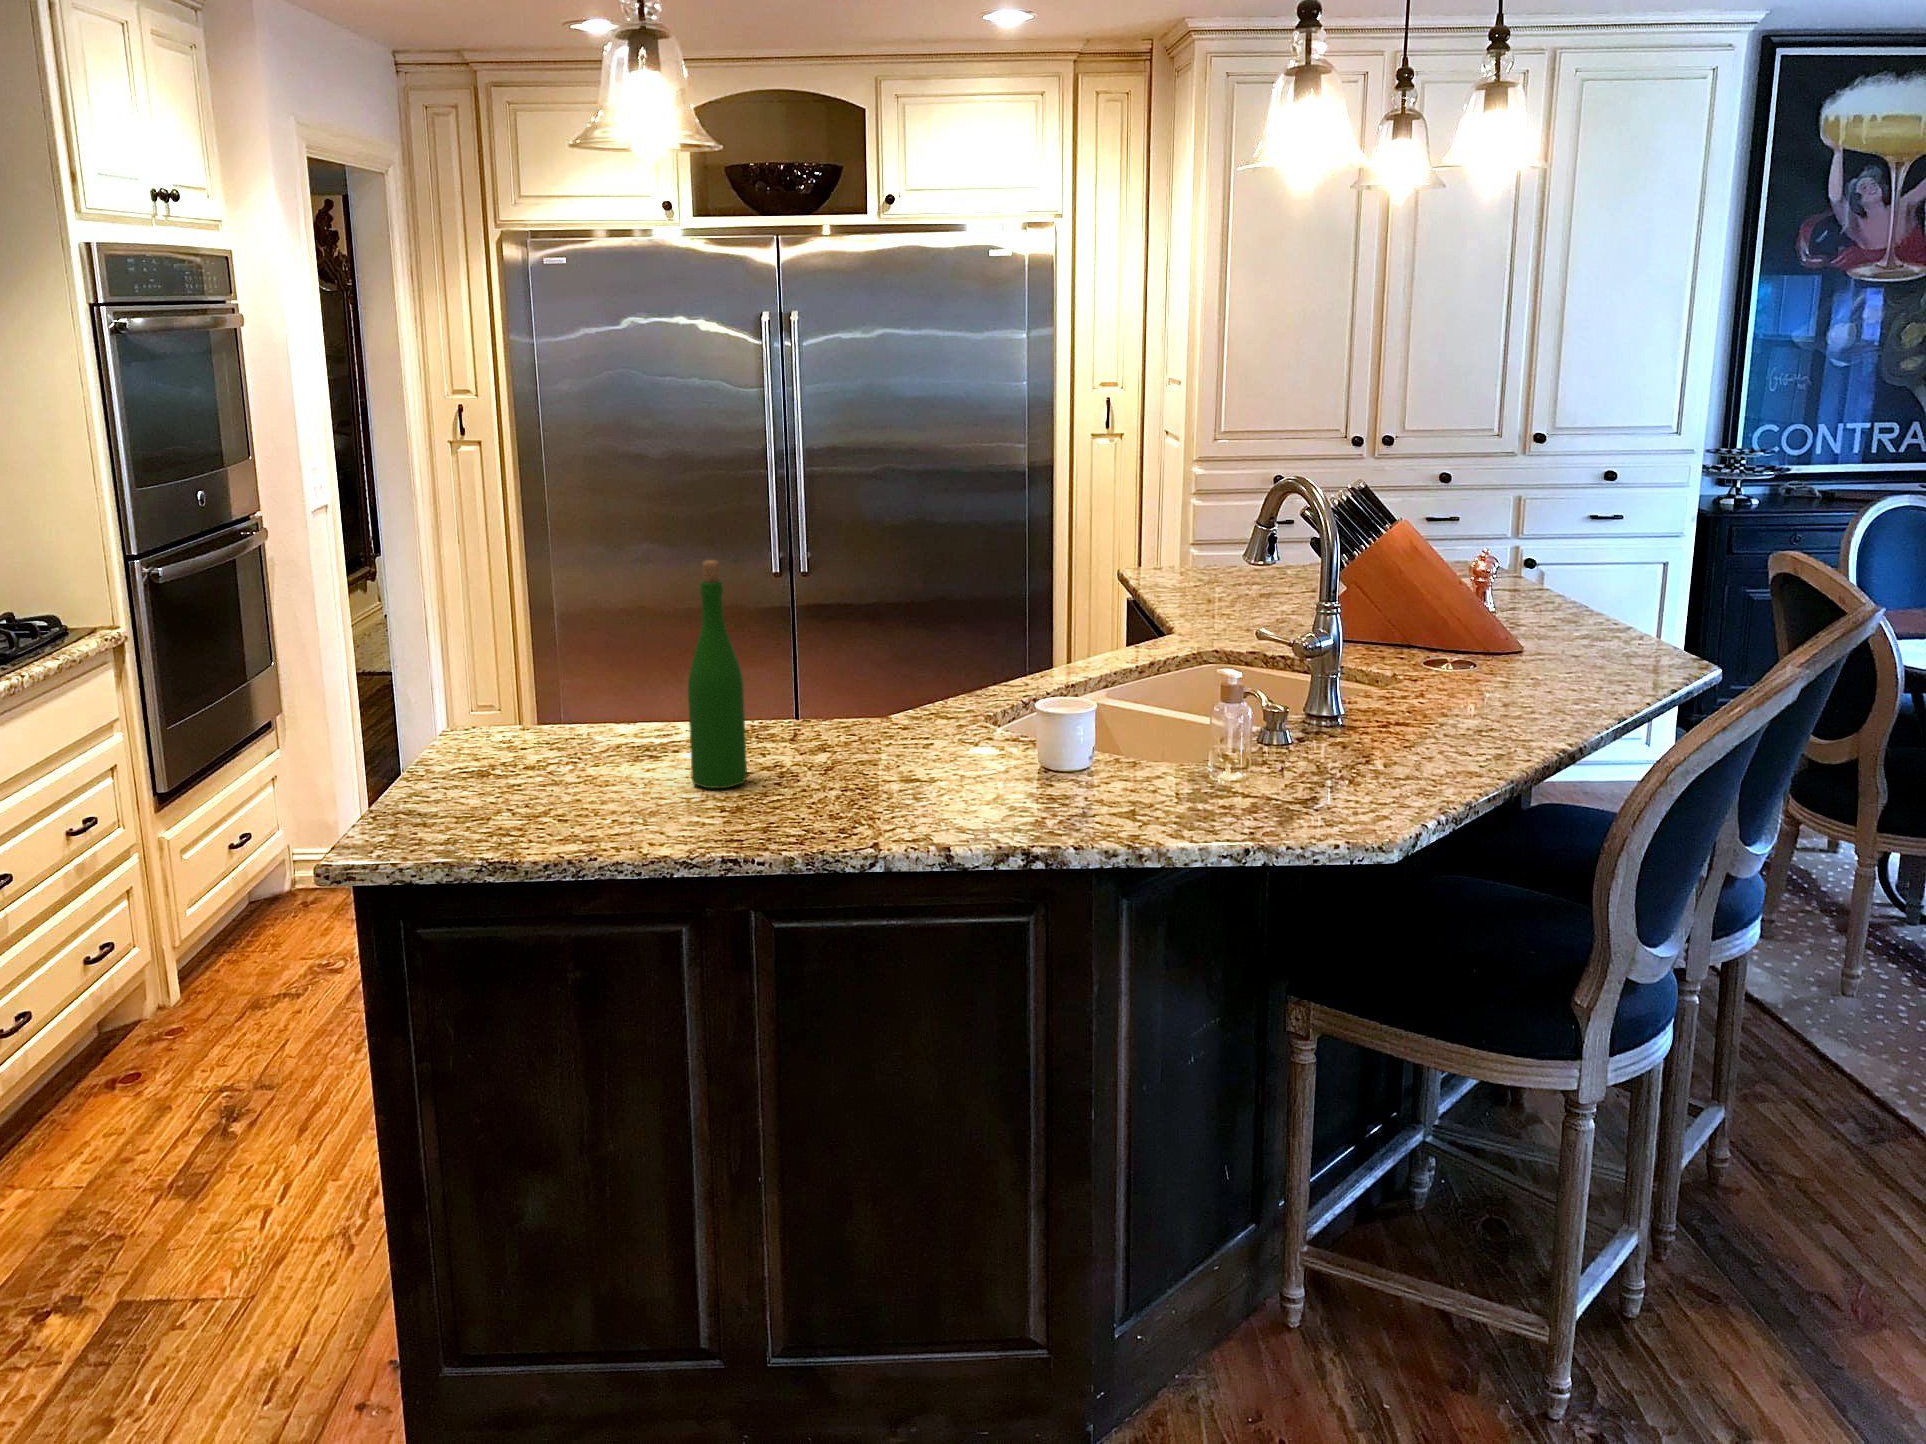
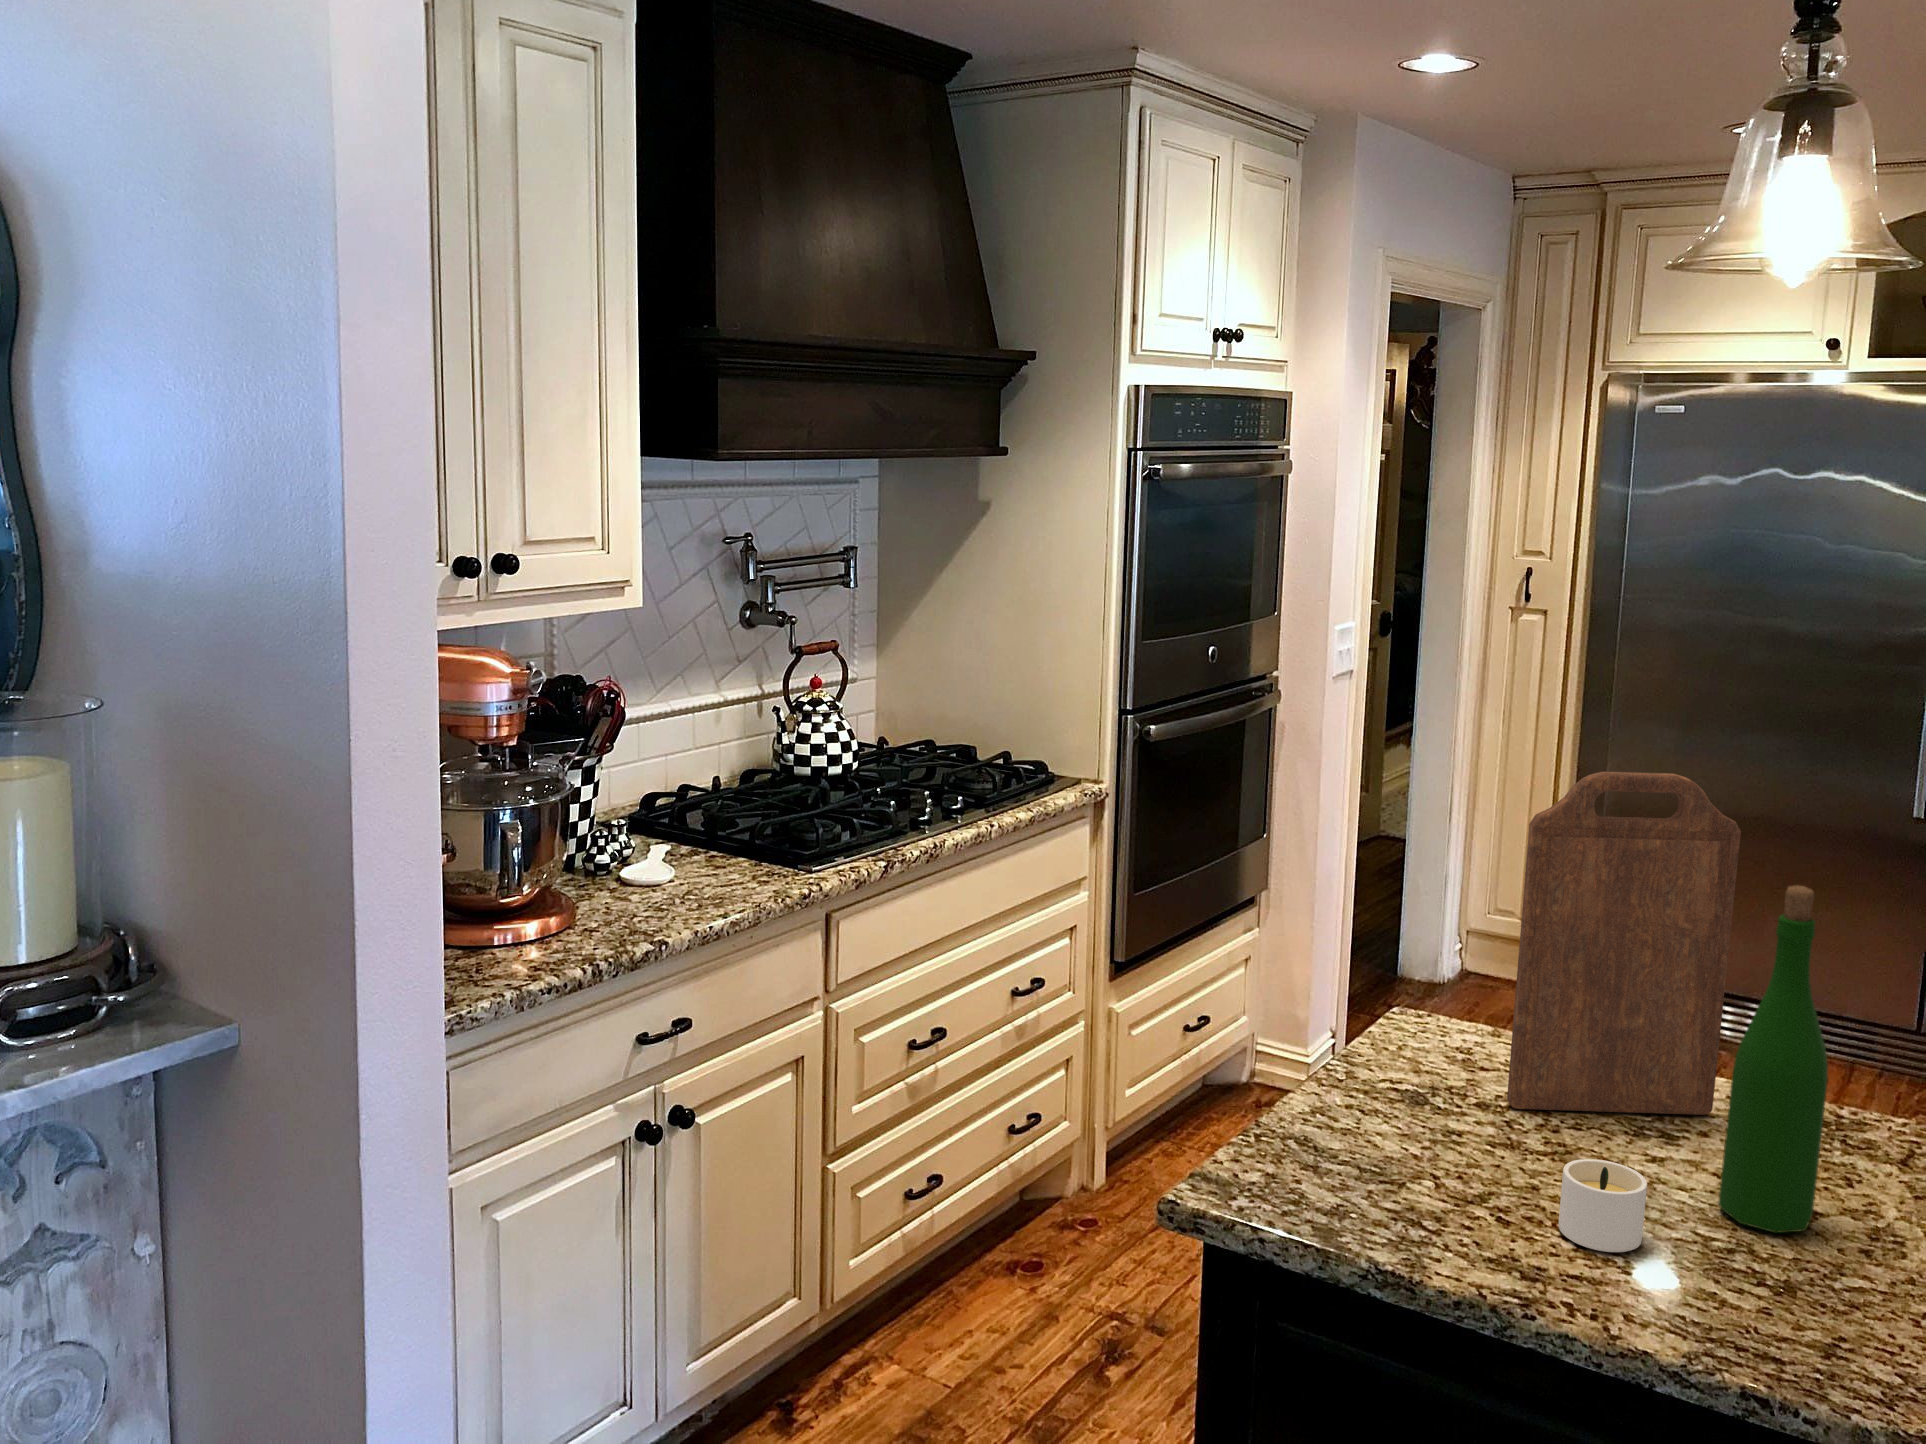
cutting board: none [529,507,677,764] -> present [1507,772,1741,1115]
candle: none [595,764,678,820] -> present [1559,1159,1647,1252]

